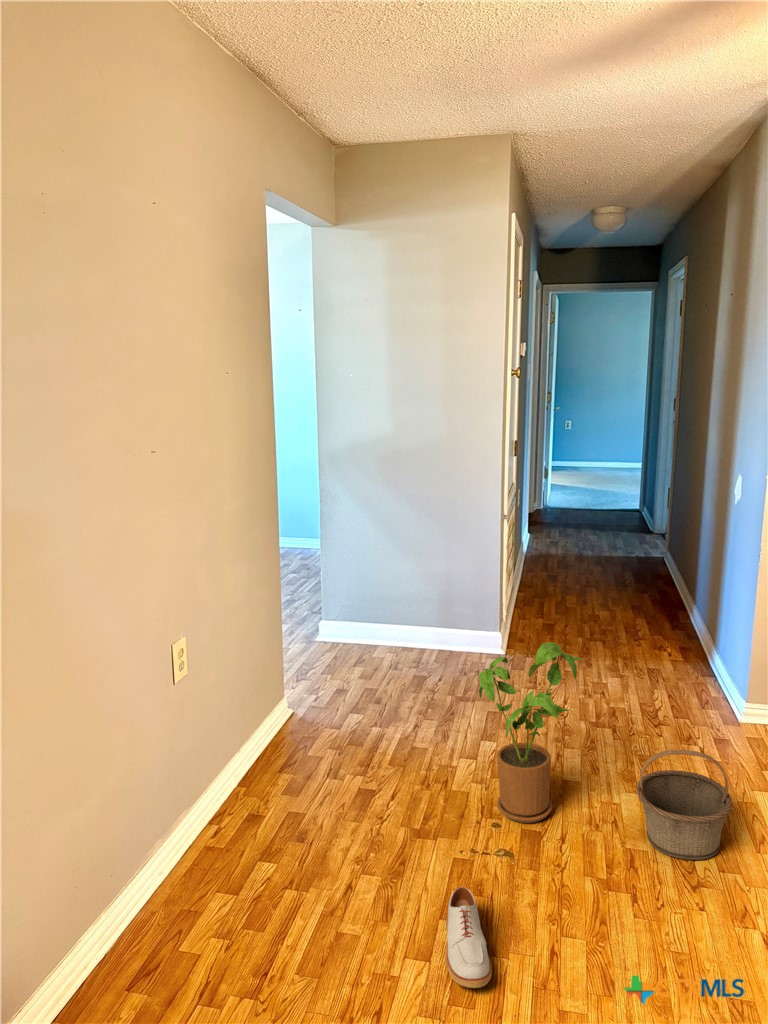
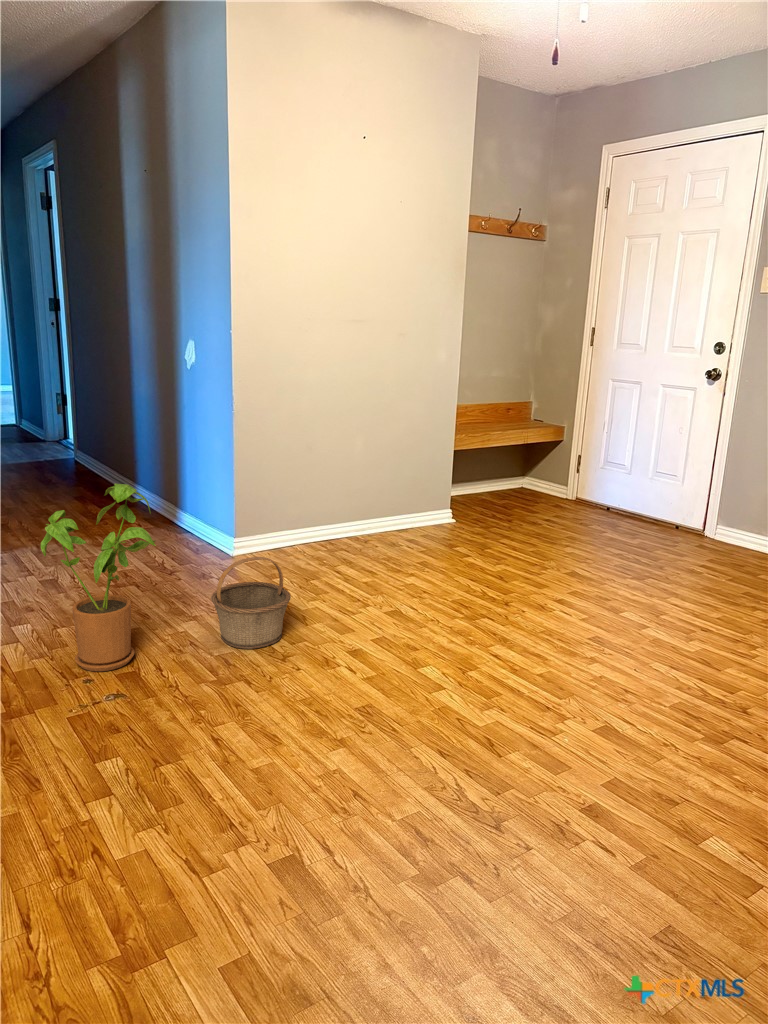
shoe: present [446,887,492,988] -> none [104,720,187,793]

